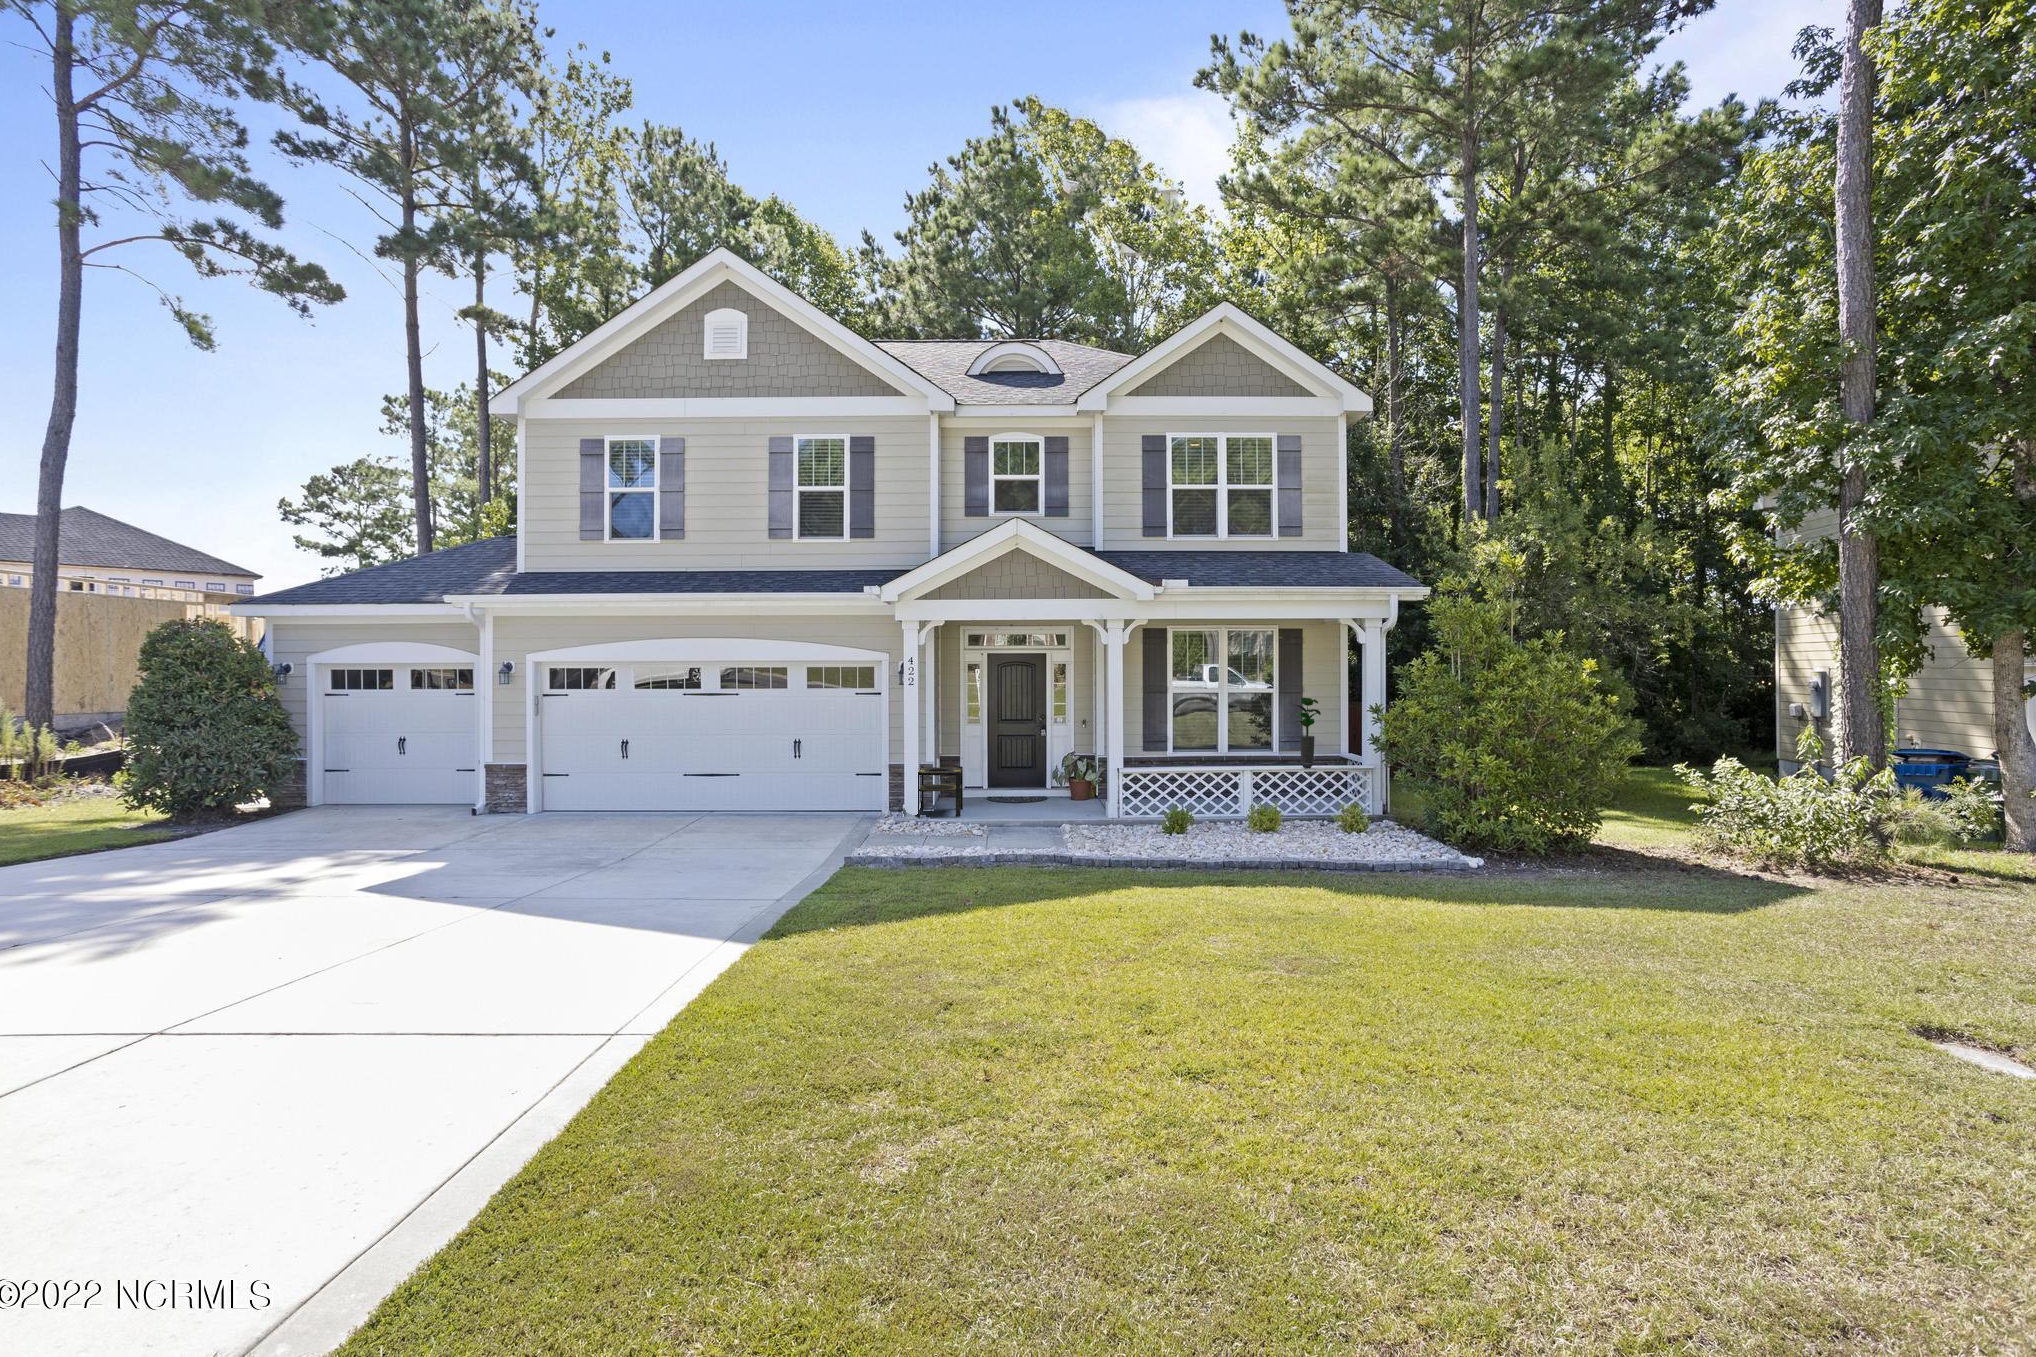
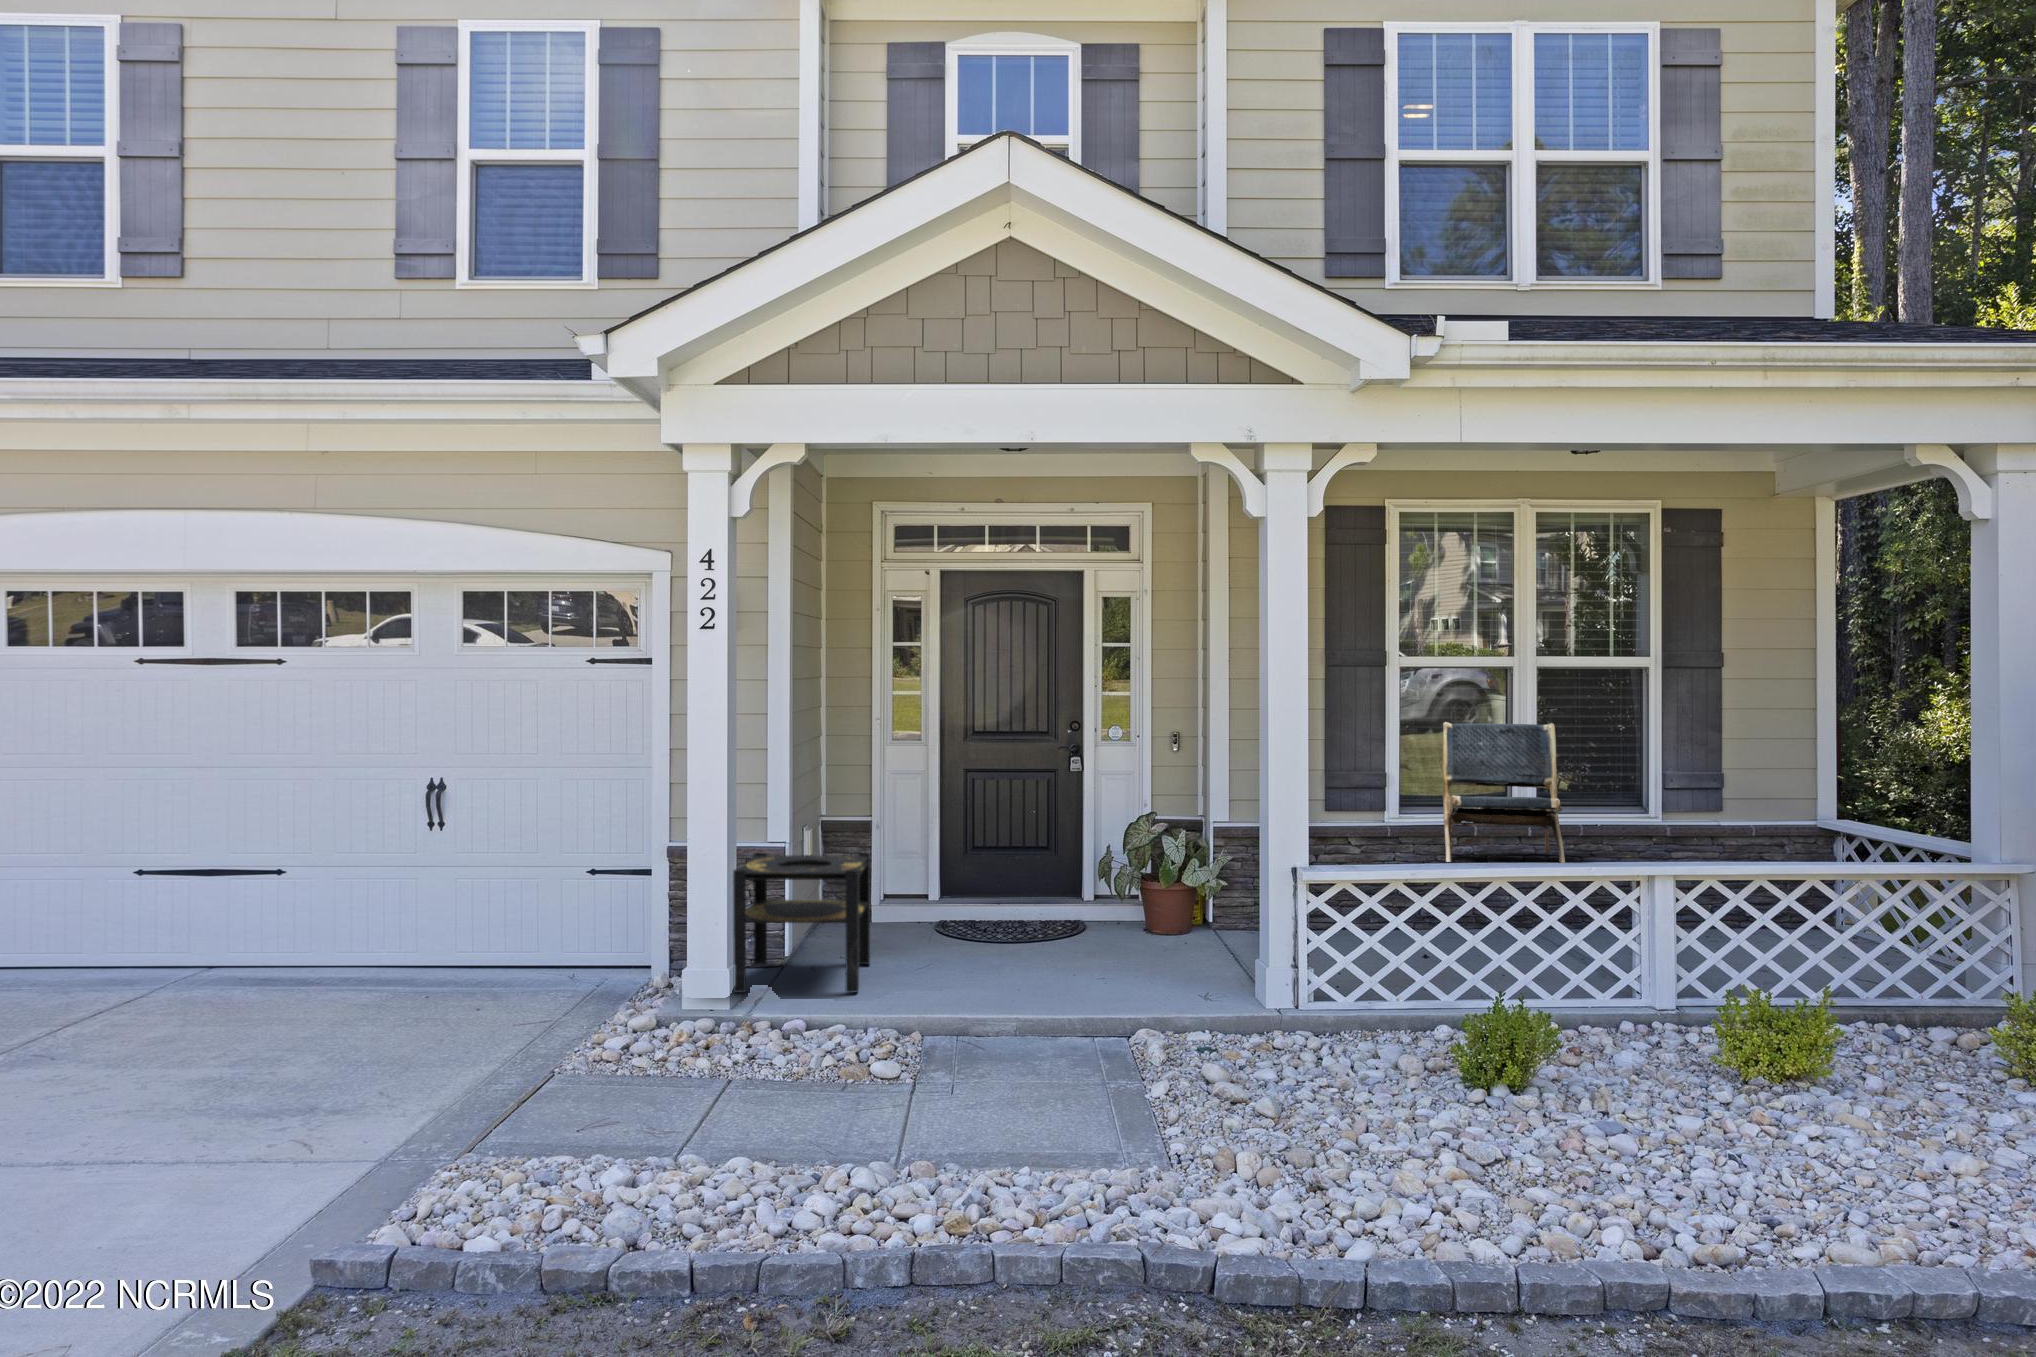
potted plant: present [1296,698,1321,769] -> none [1706,679,1792,857]
lounge chair: none [1185,715,1234,773] -> present [1443,722,1565,863]

